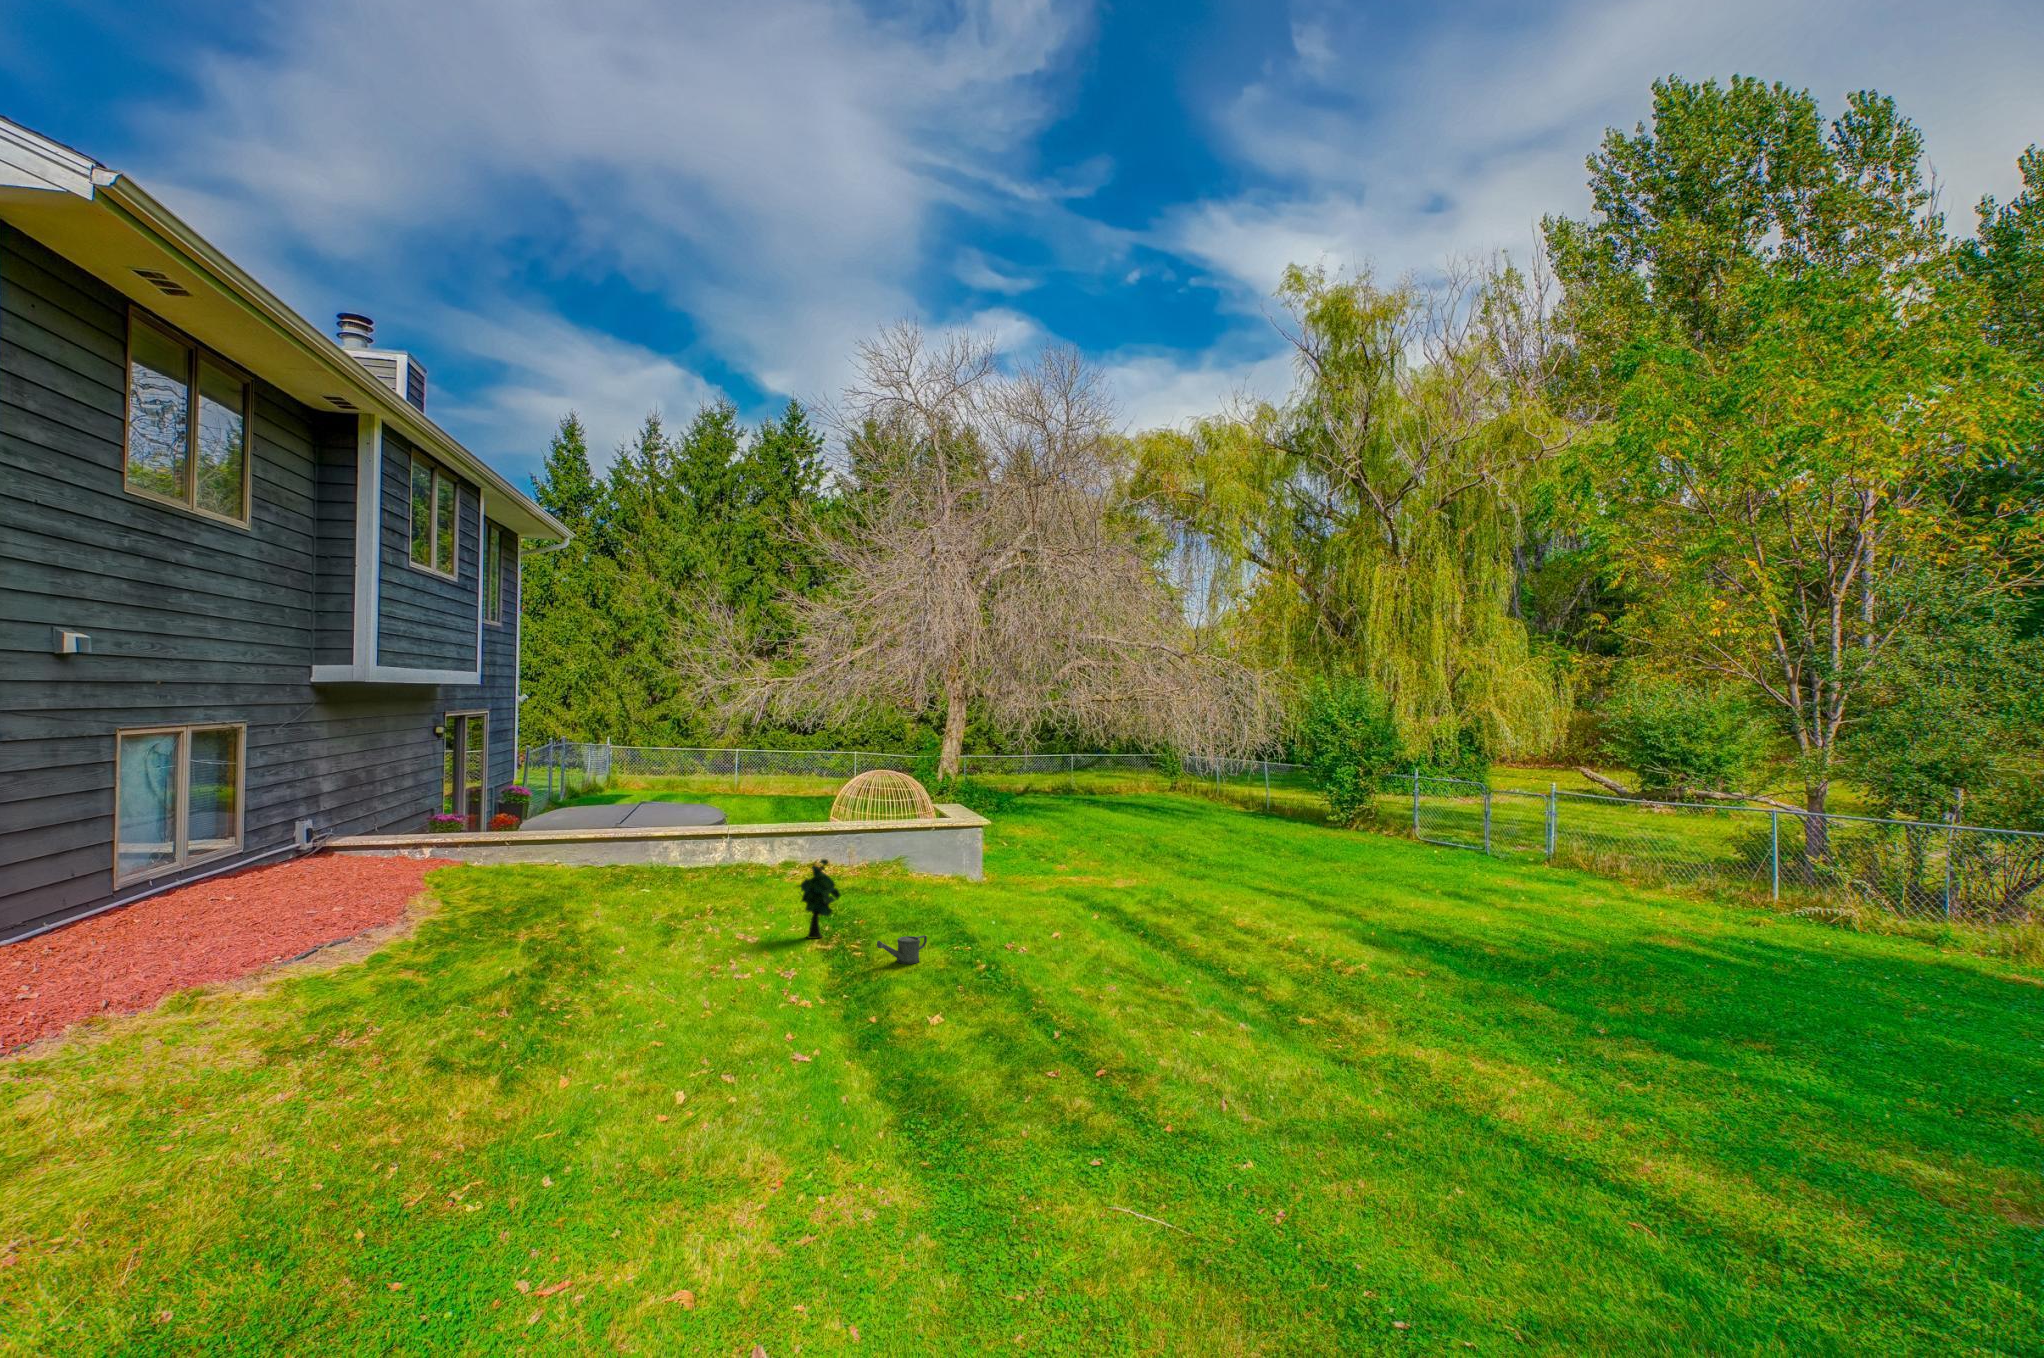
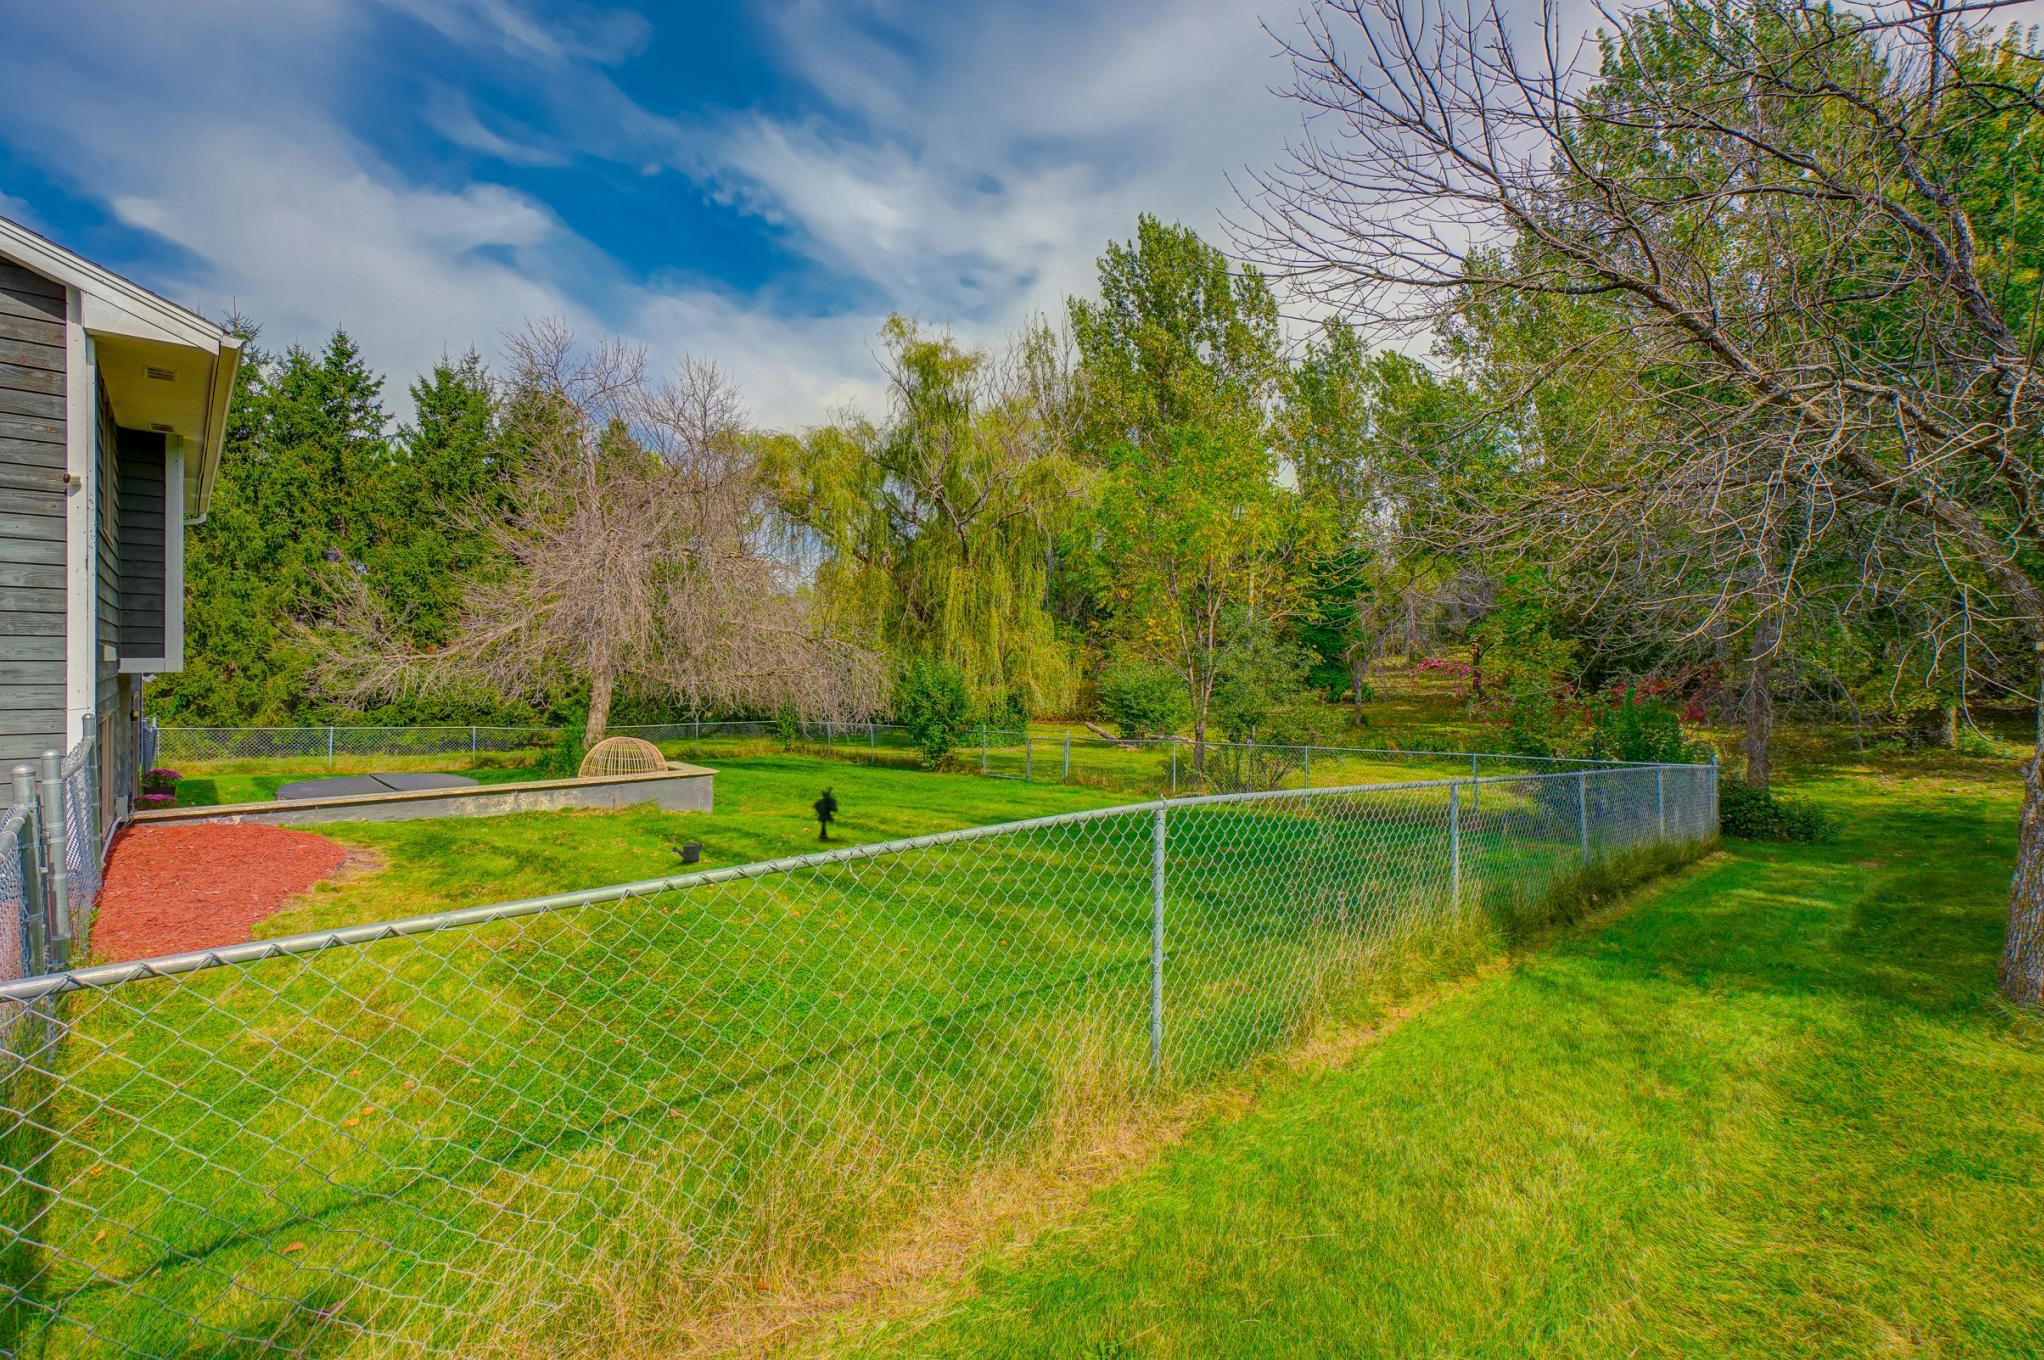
decorative plant: present [798,859,840,939] -> present [812,787,839,838]

